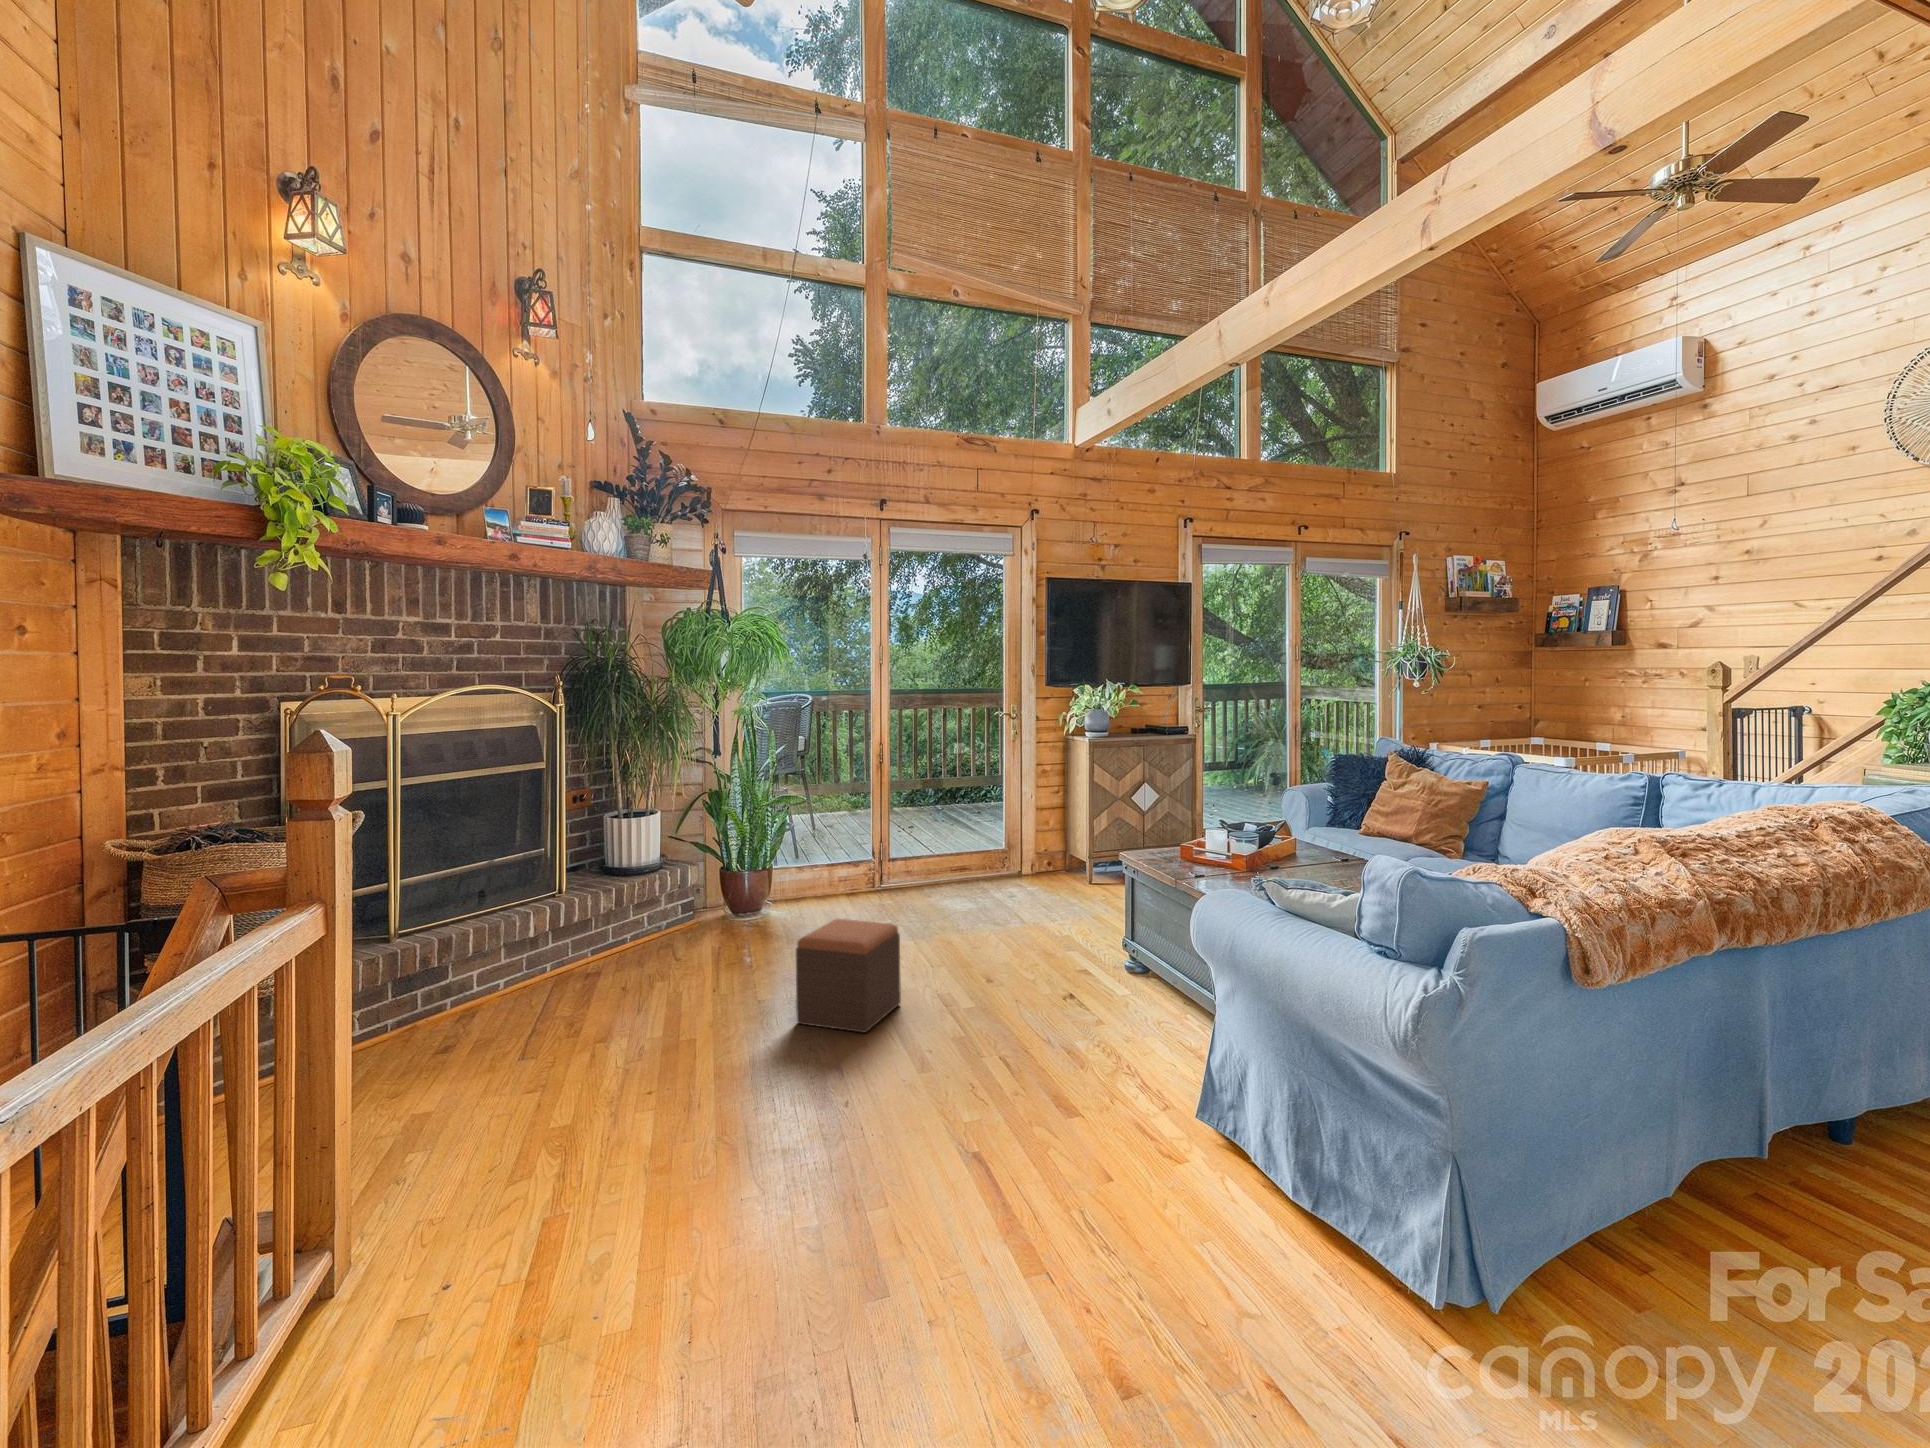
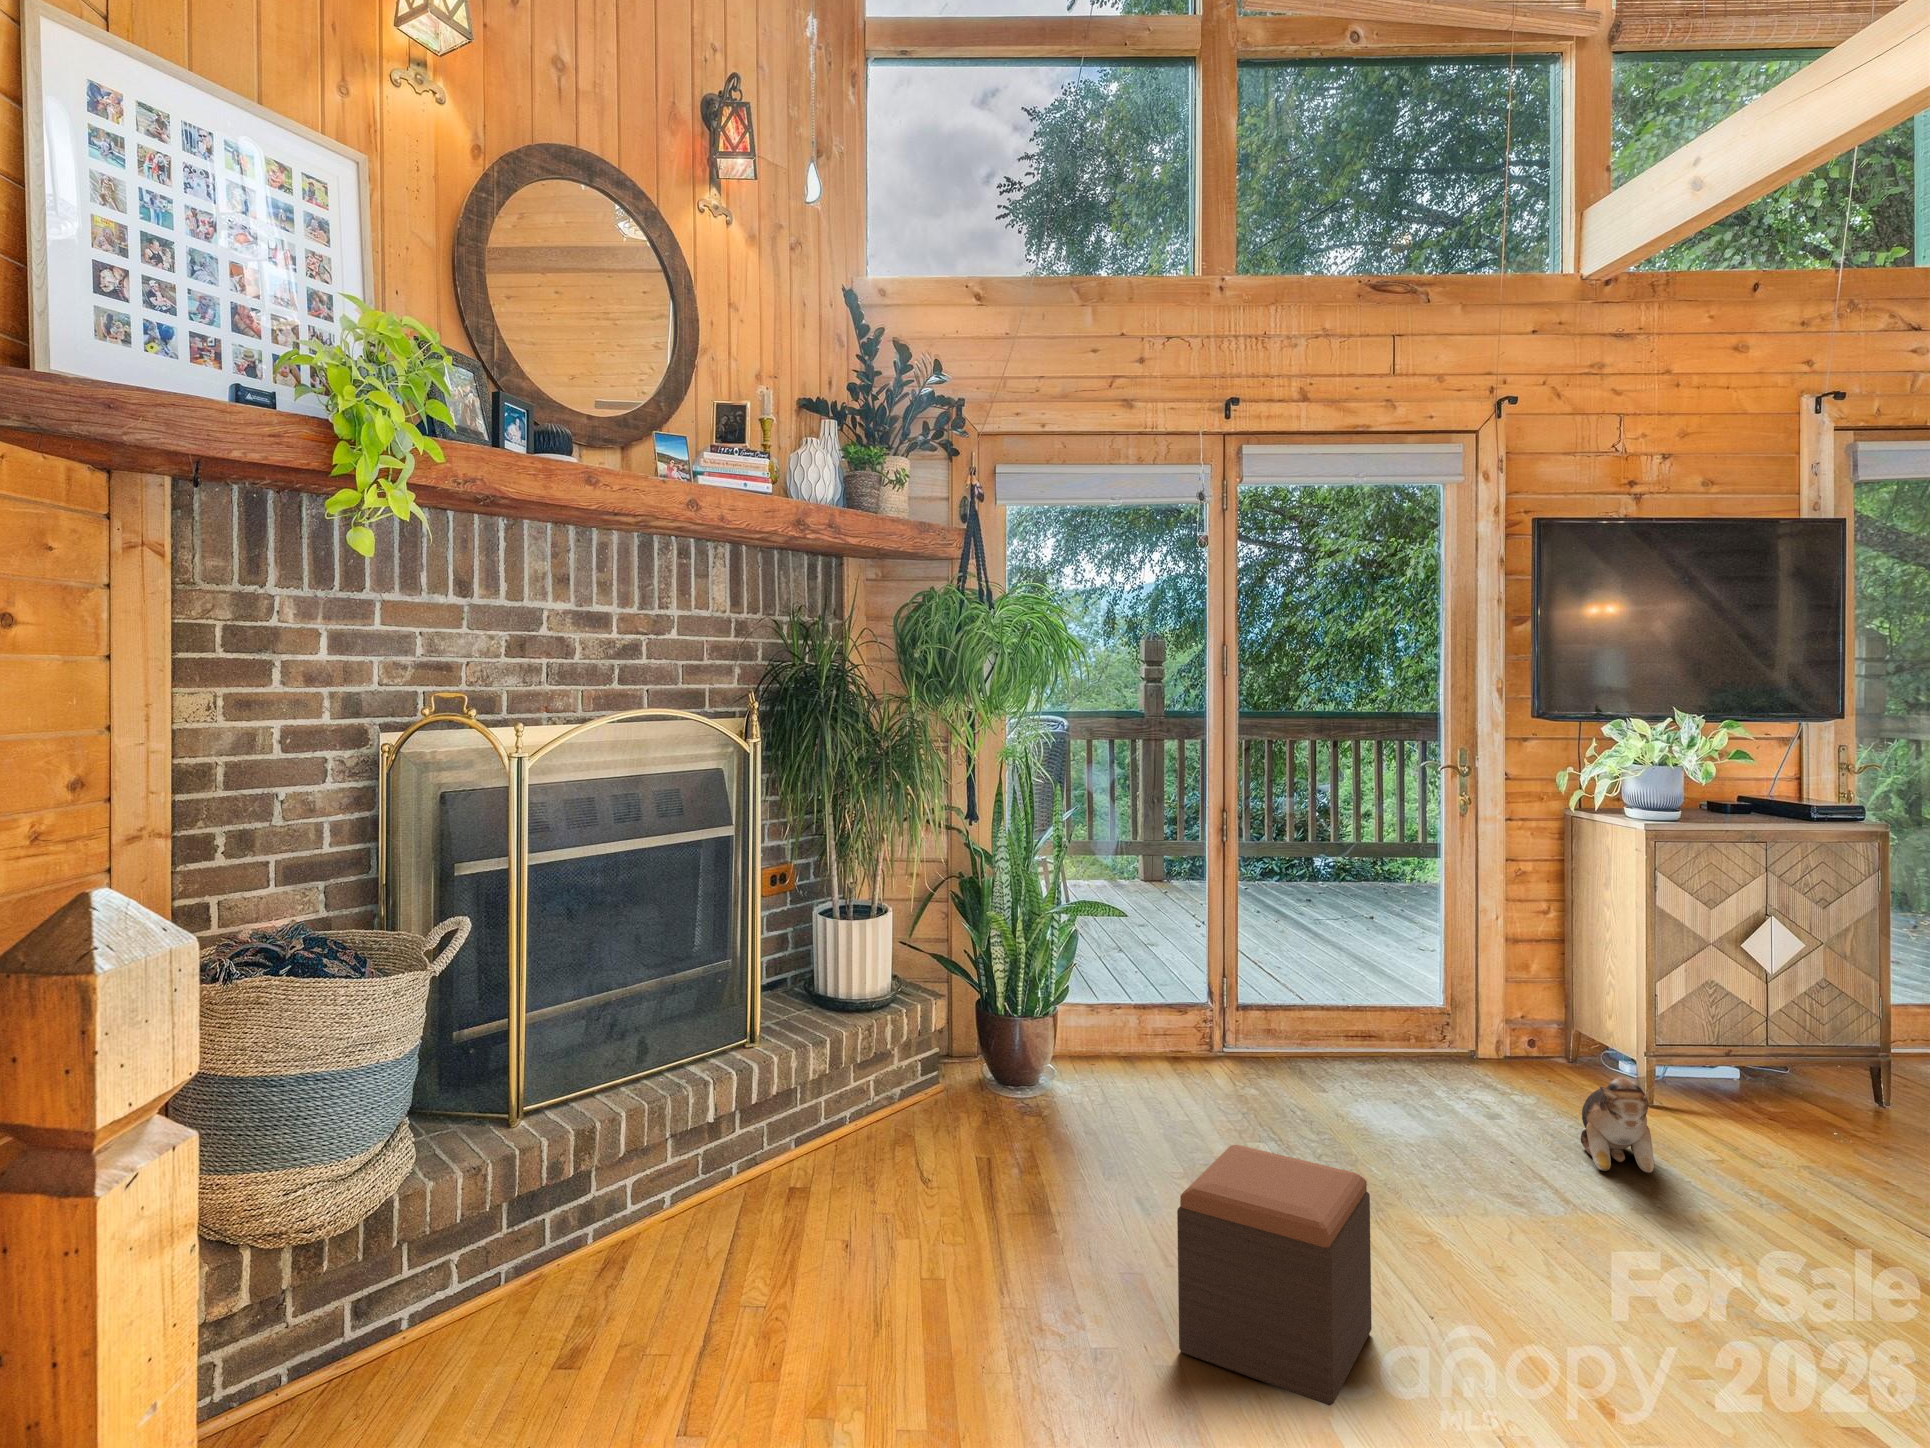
plush toy: none [1051,879,1081,930] -> present [1581,1077,1654,1173]

